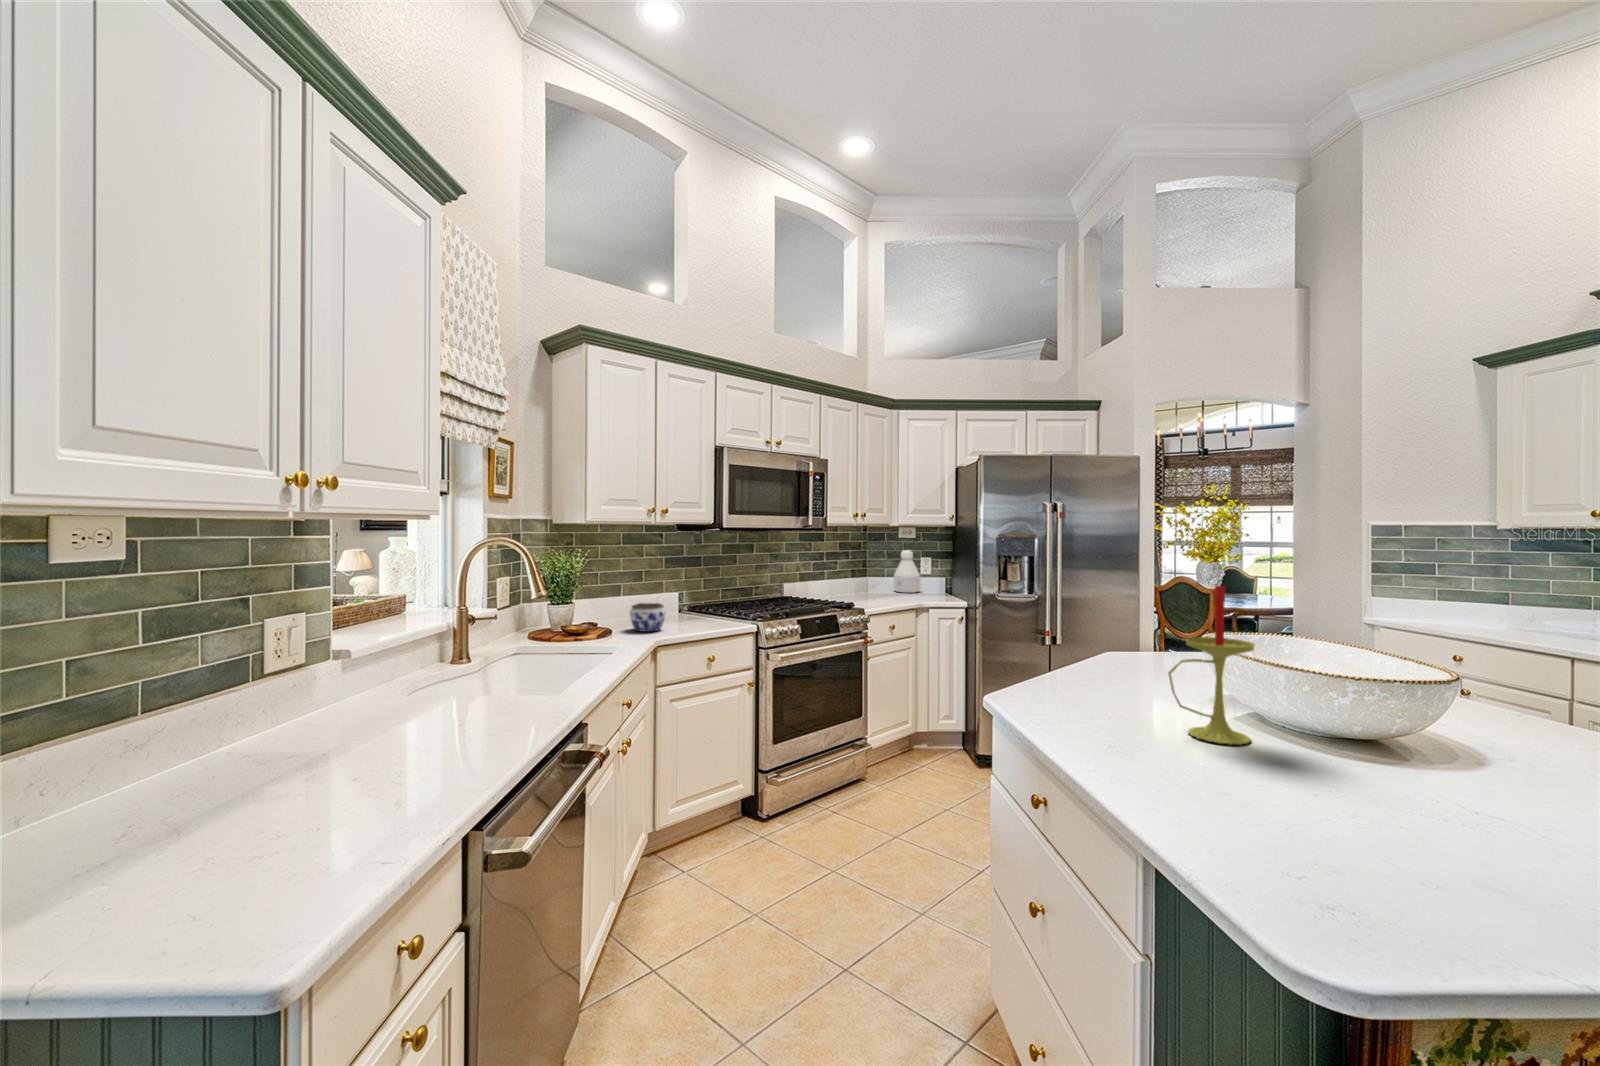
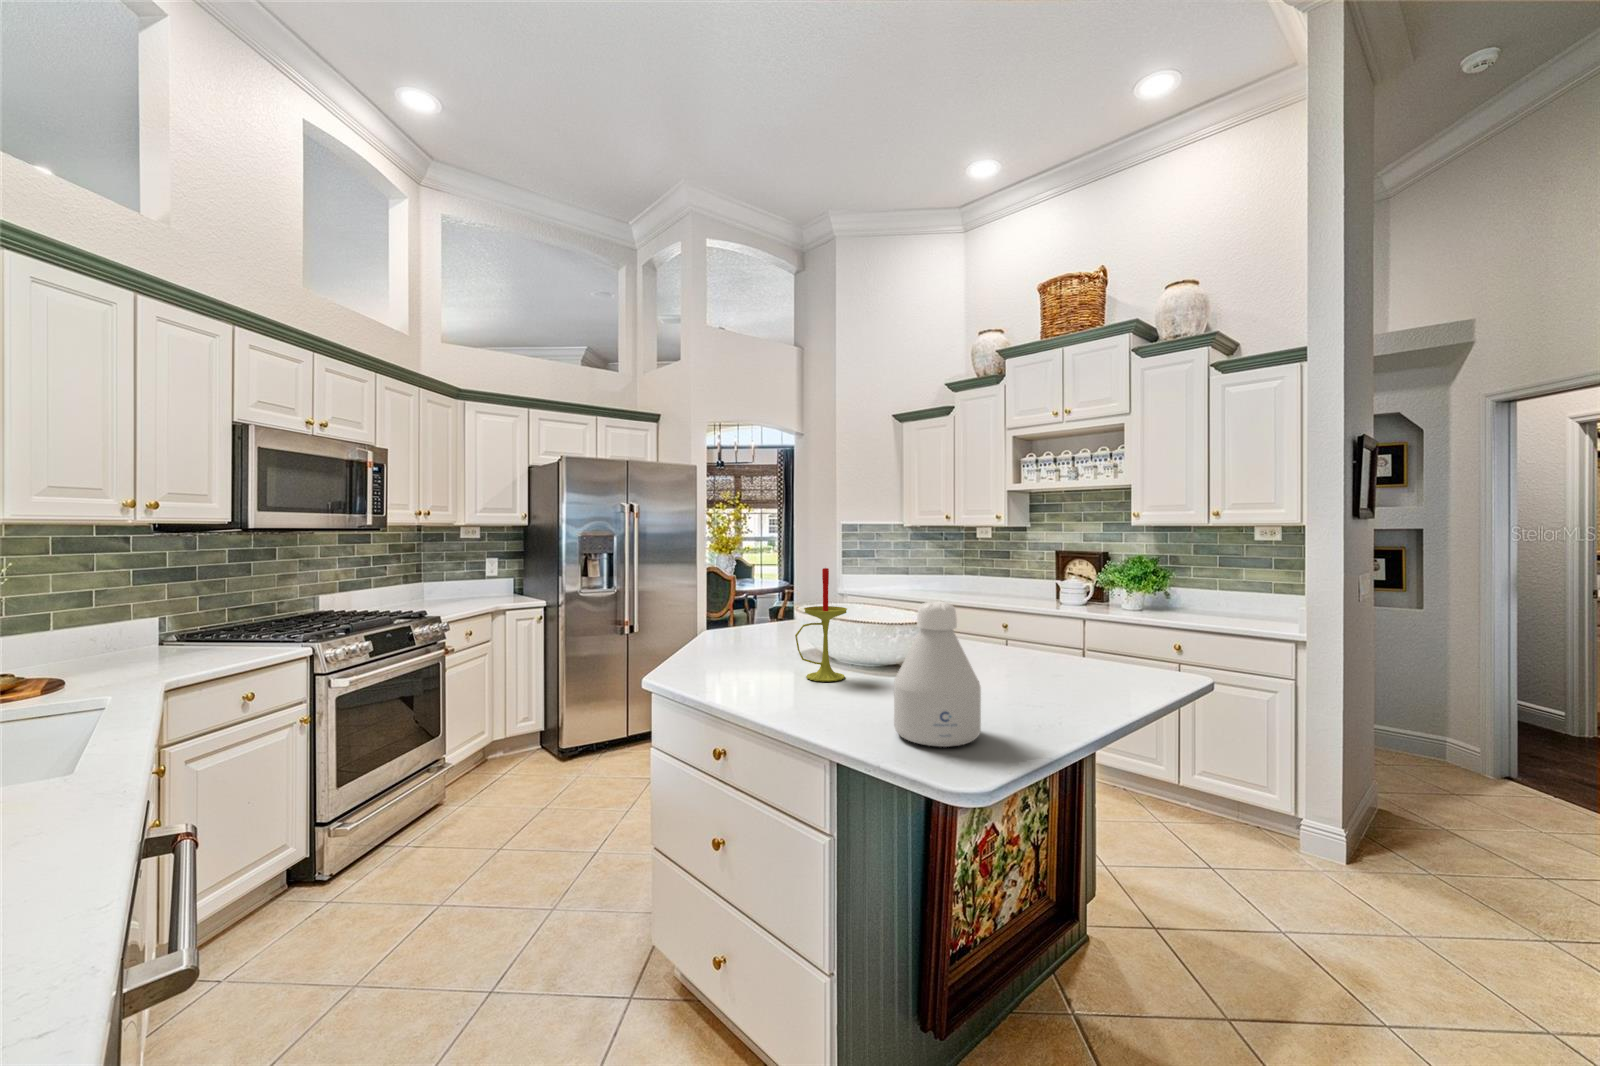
bottle: present [894,550,921,593] -> present [894,602,981,747]
jar: present [630,603,665,632] -> none [98,632,167,674]

